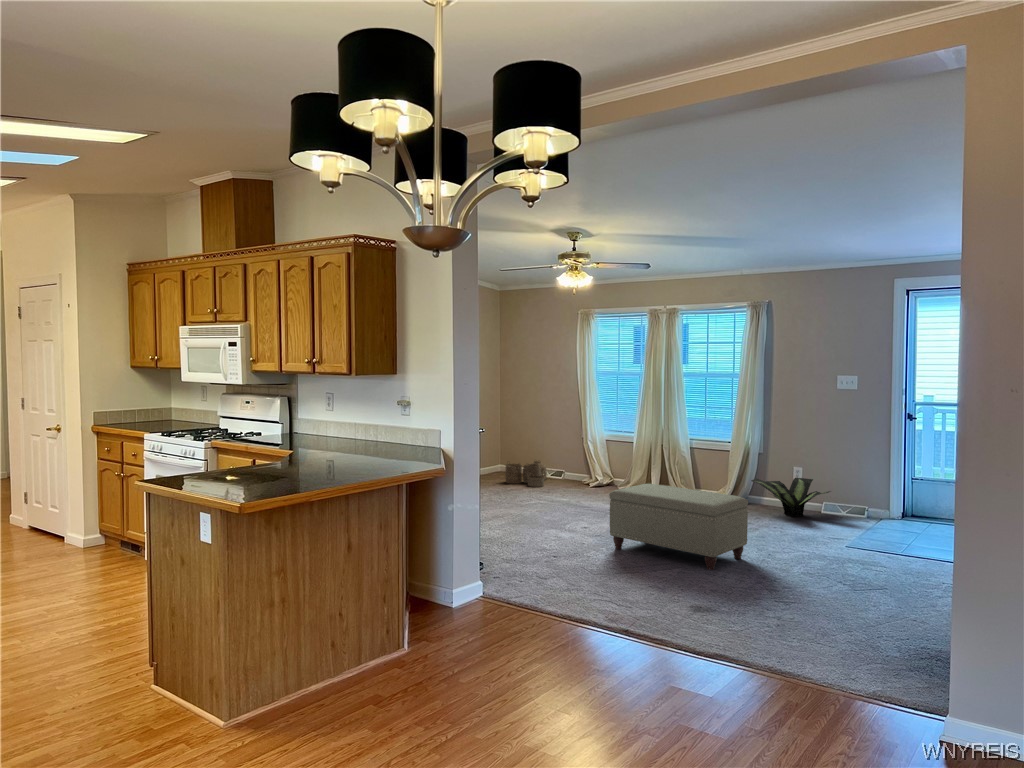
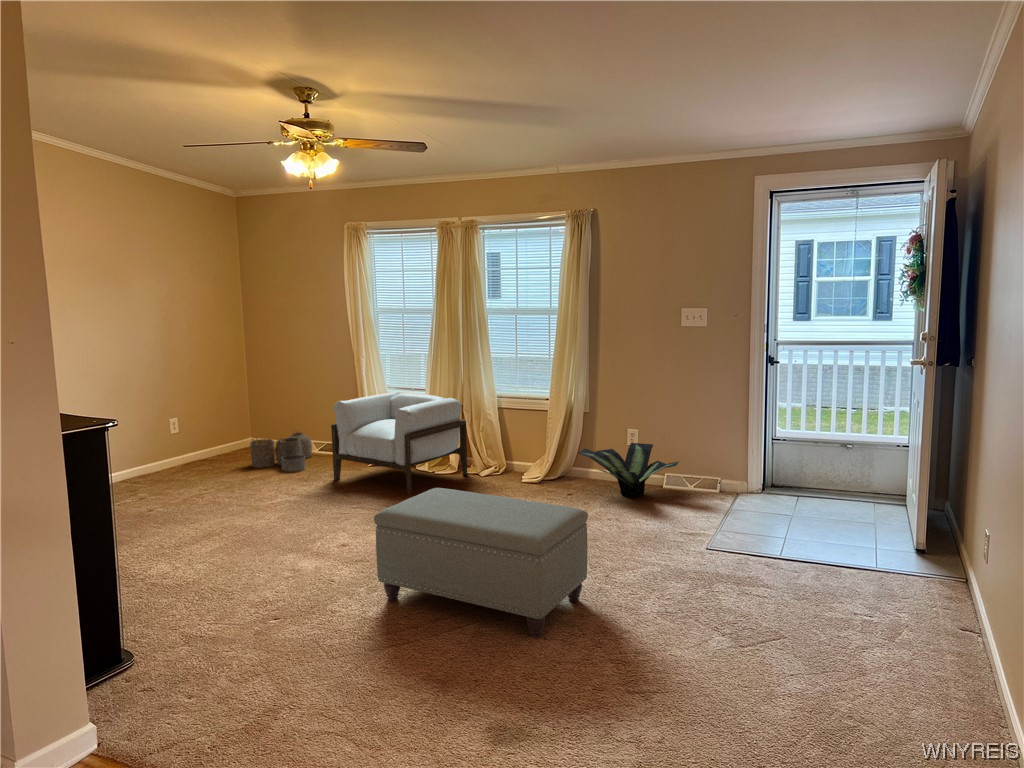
armchair: none [566,433,665,504] -> present [331,392,467,495]

